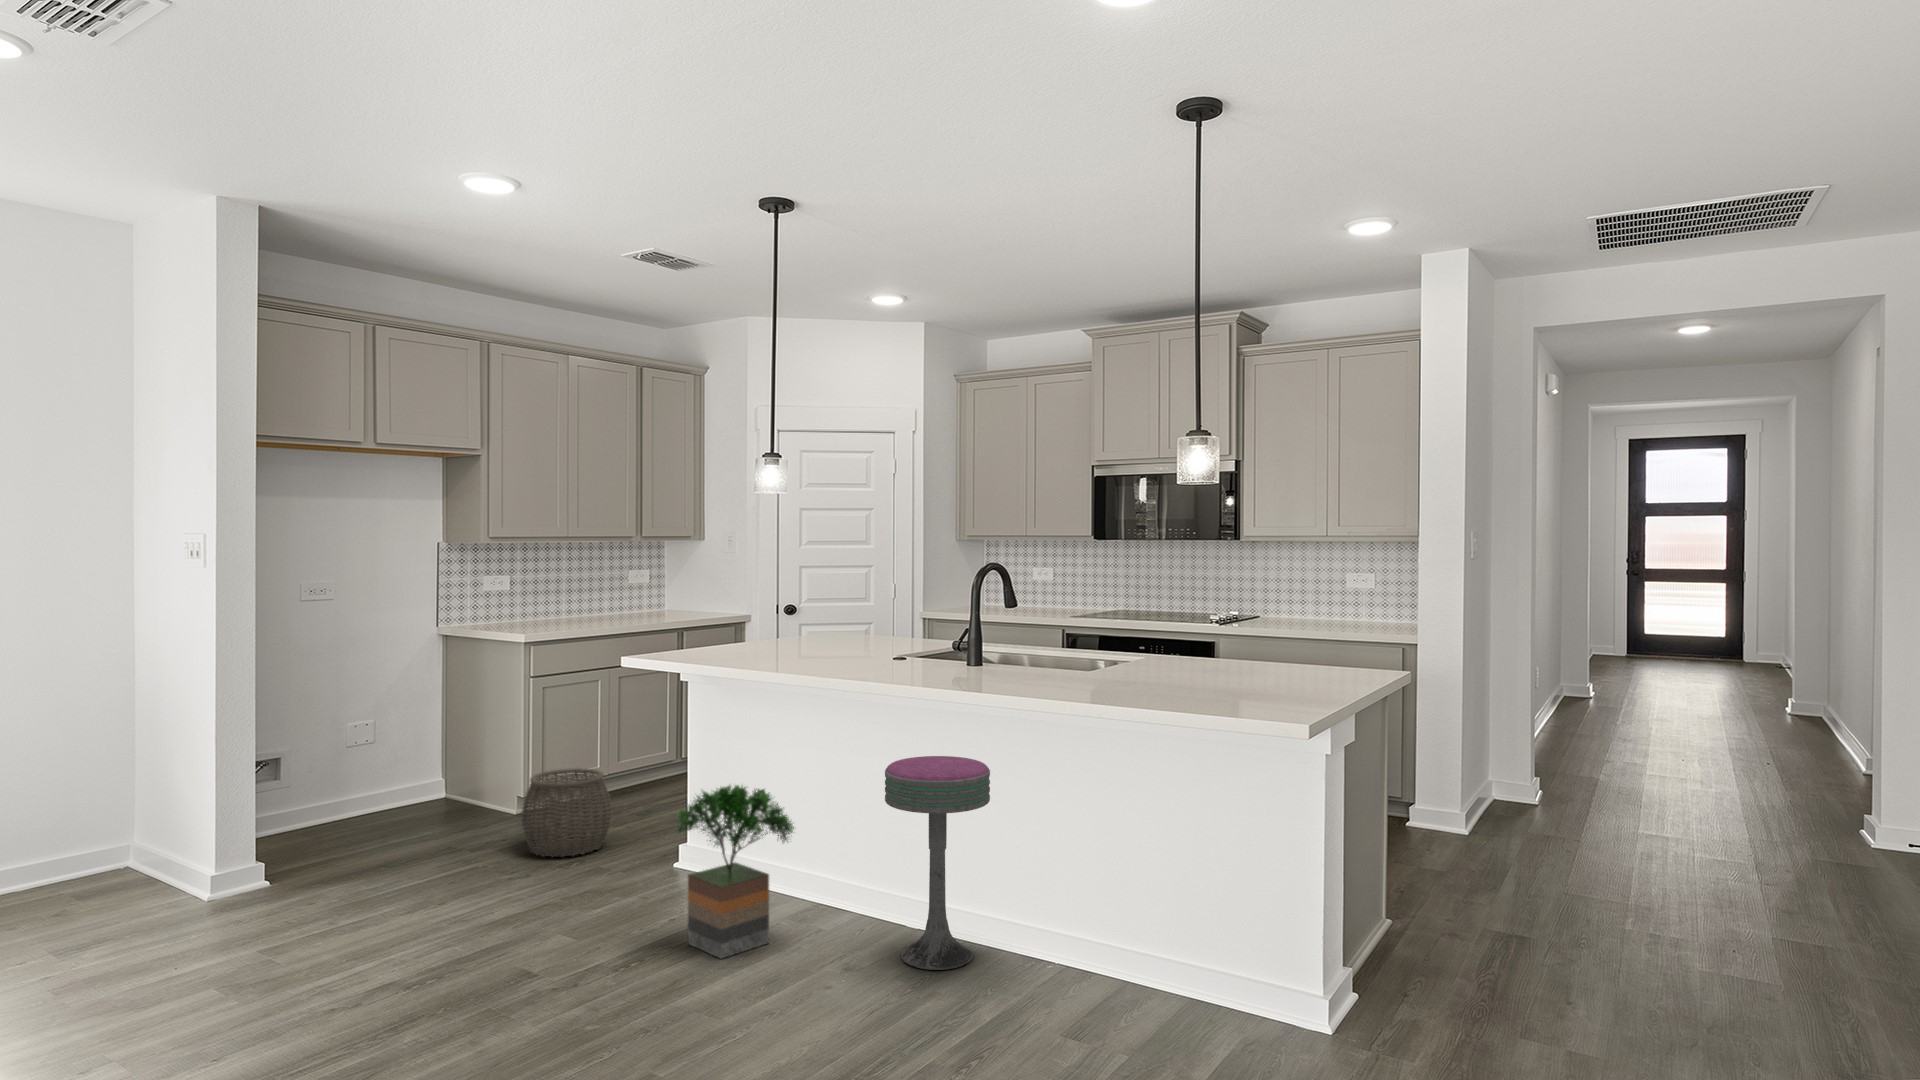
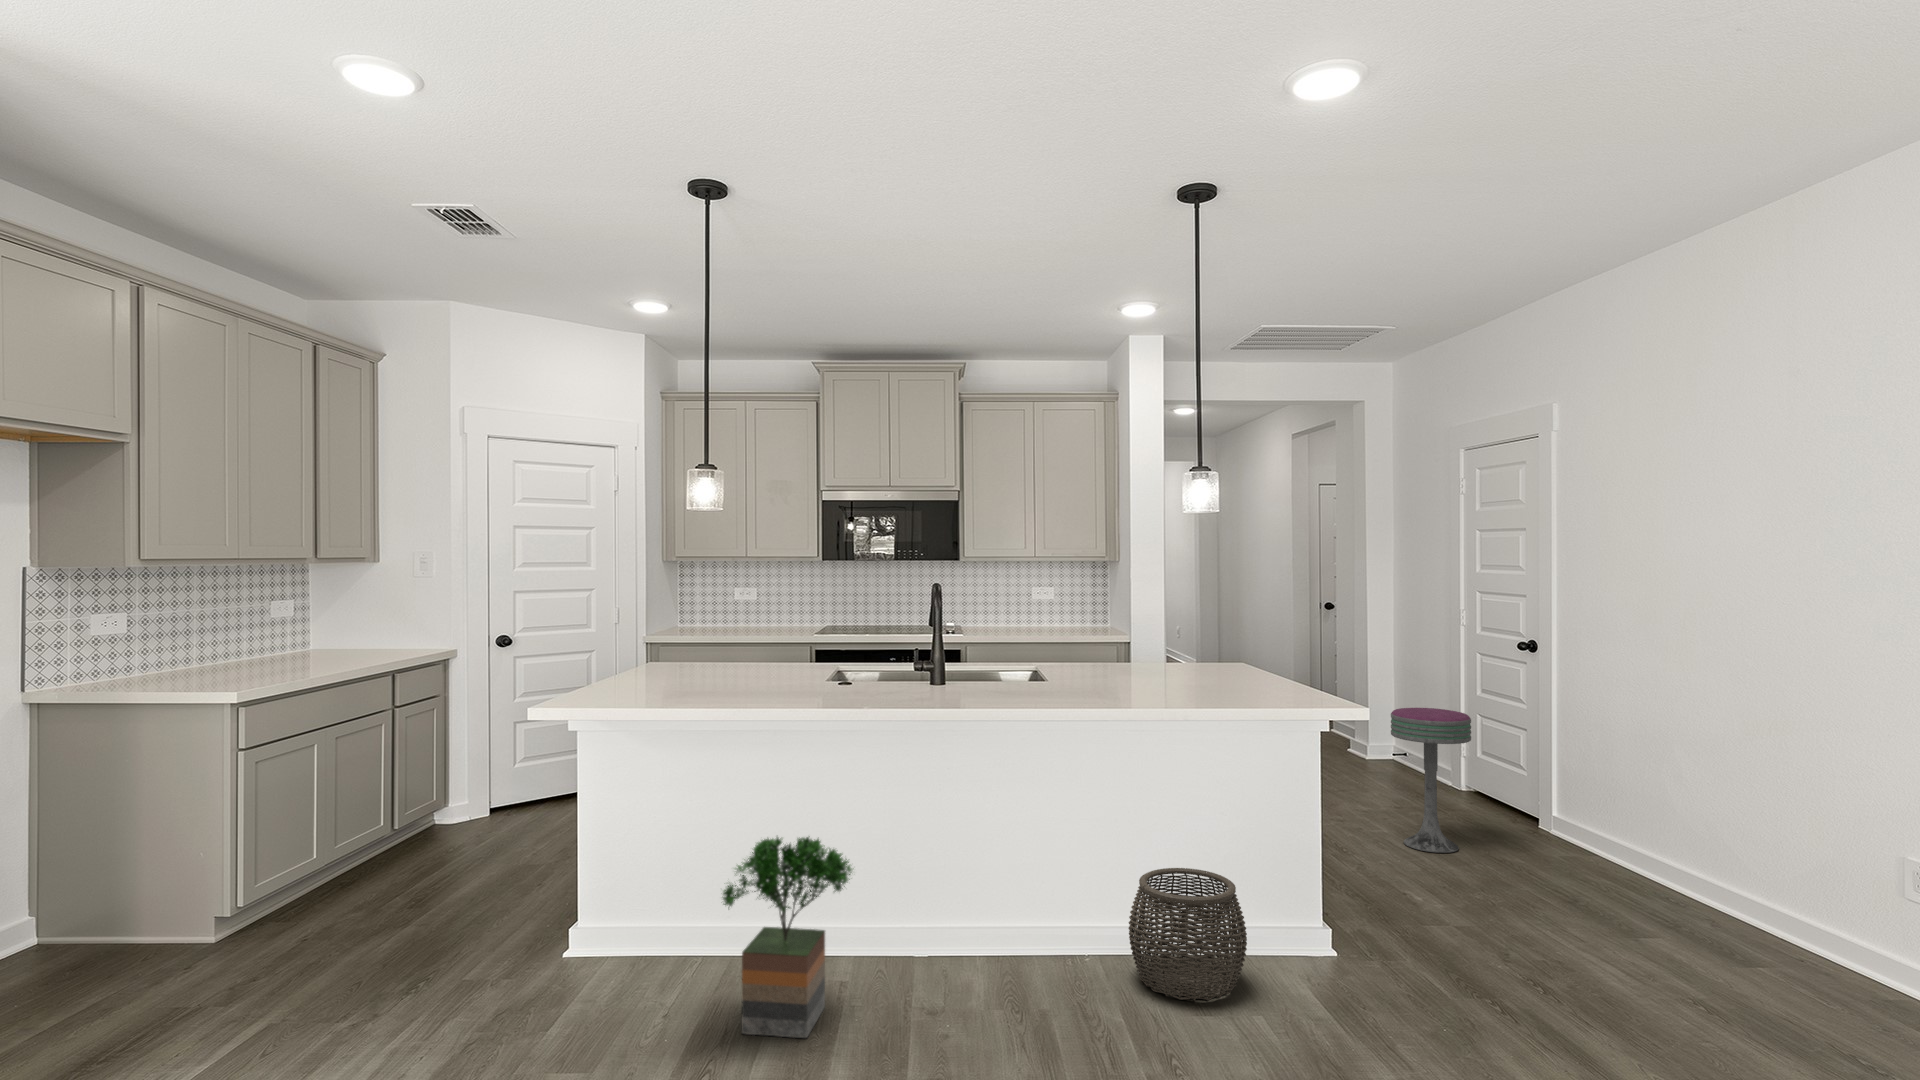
bar stool: present [885,756,990,970] -> present [1391,708,1471,853]
woven basket: present [522,768,612,857] -> present [1128,868,1247,1001]

